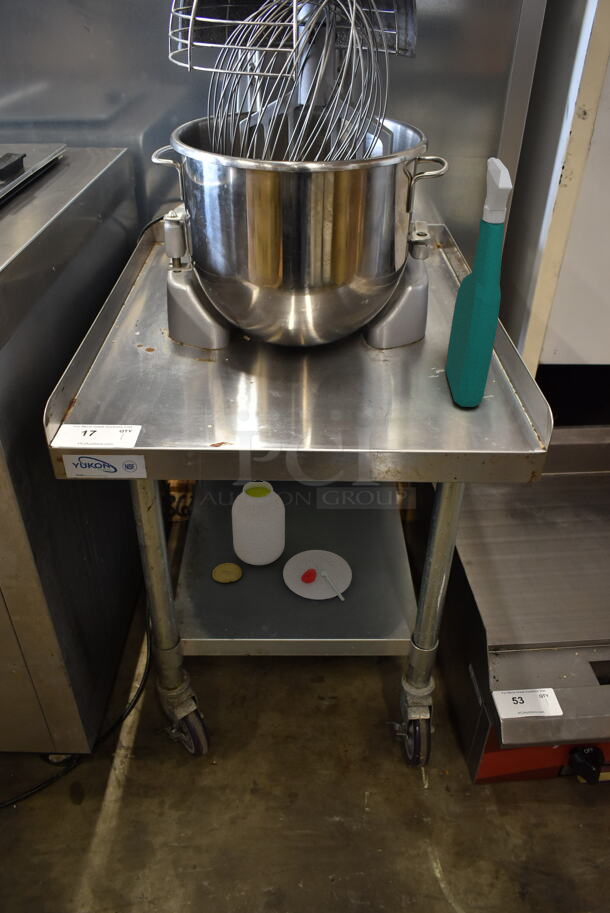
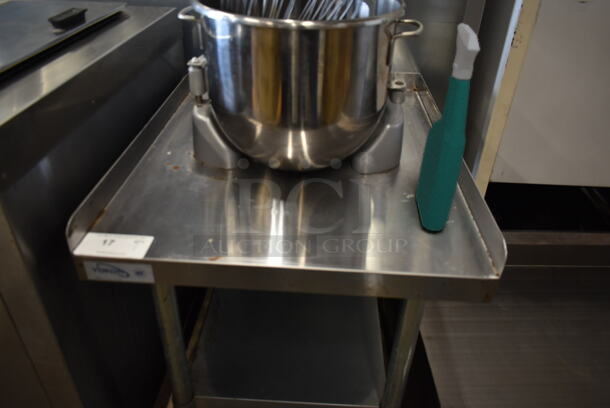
jar: present [212,481,352,601] -> none [226,265,336,366]

